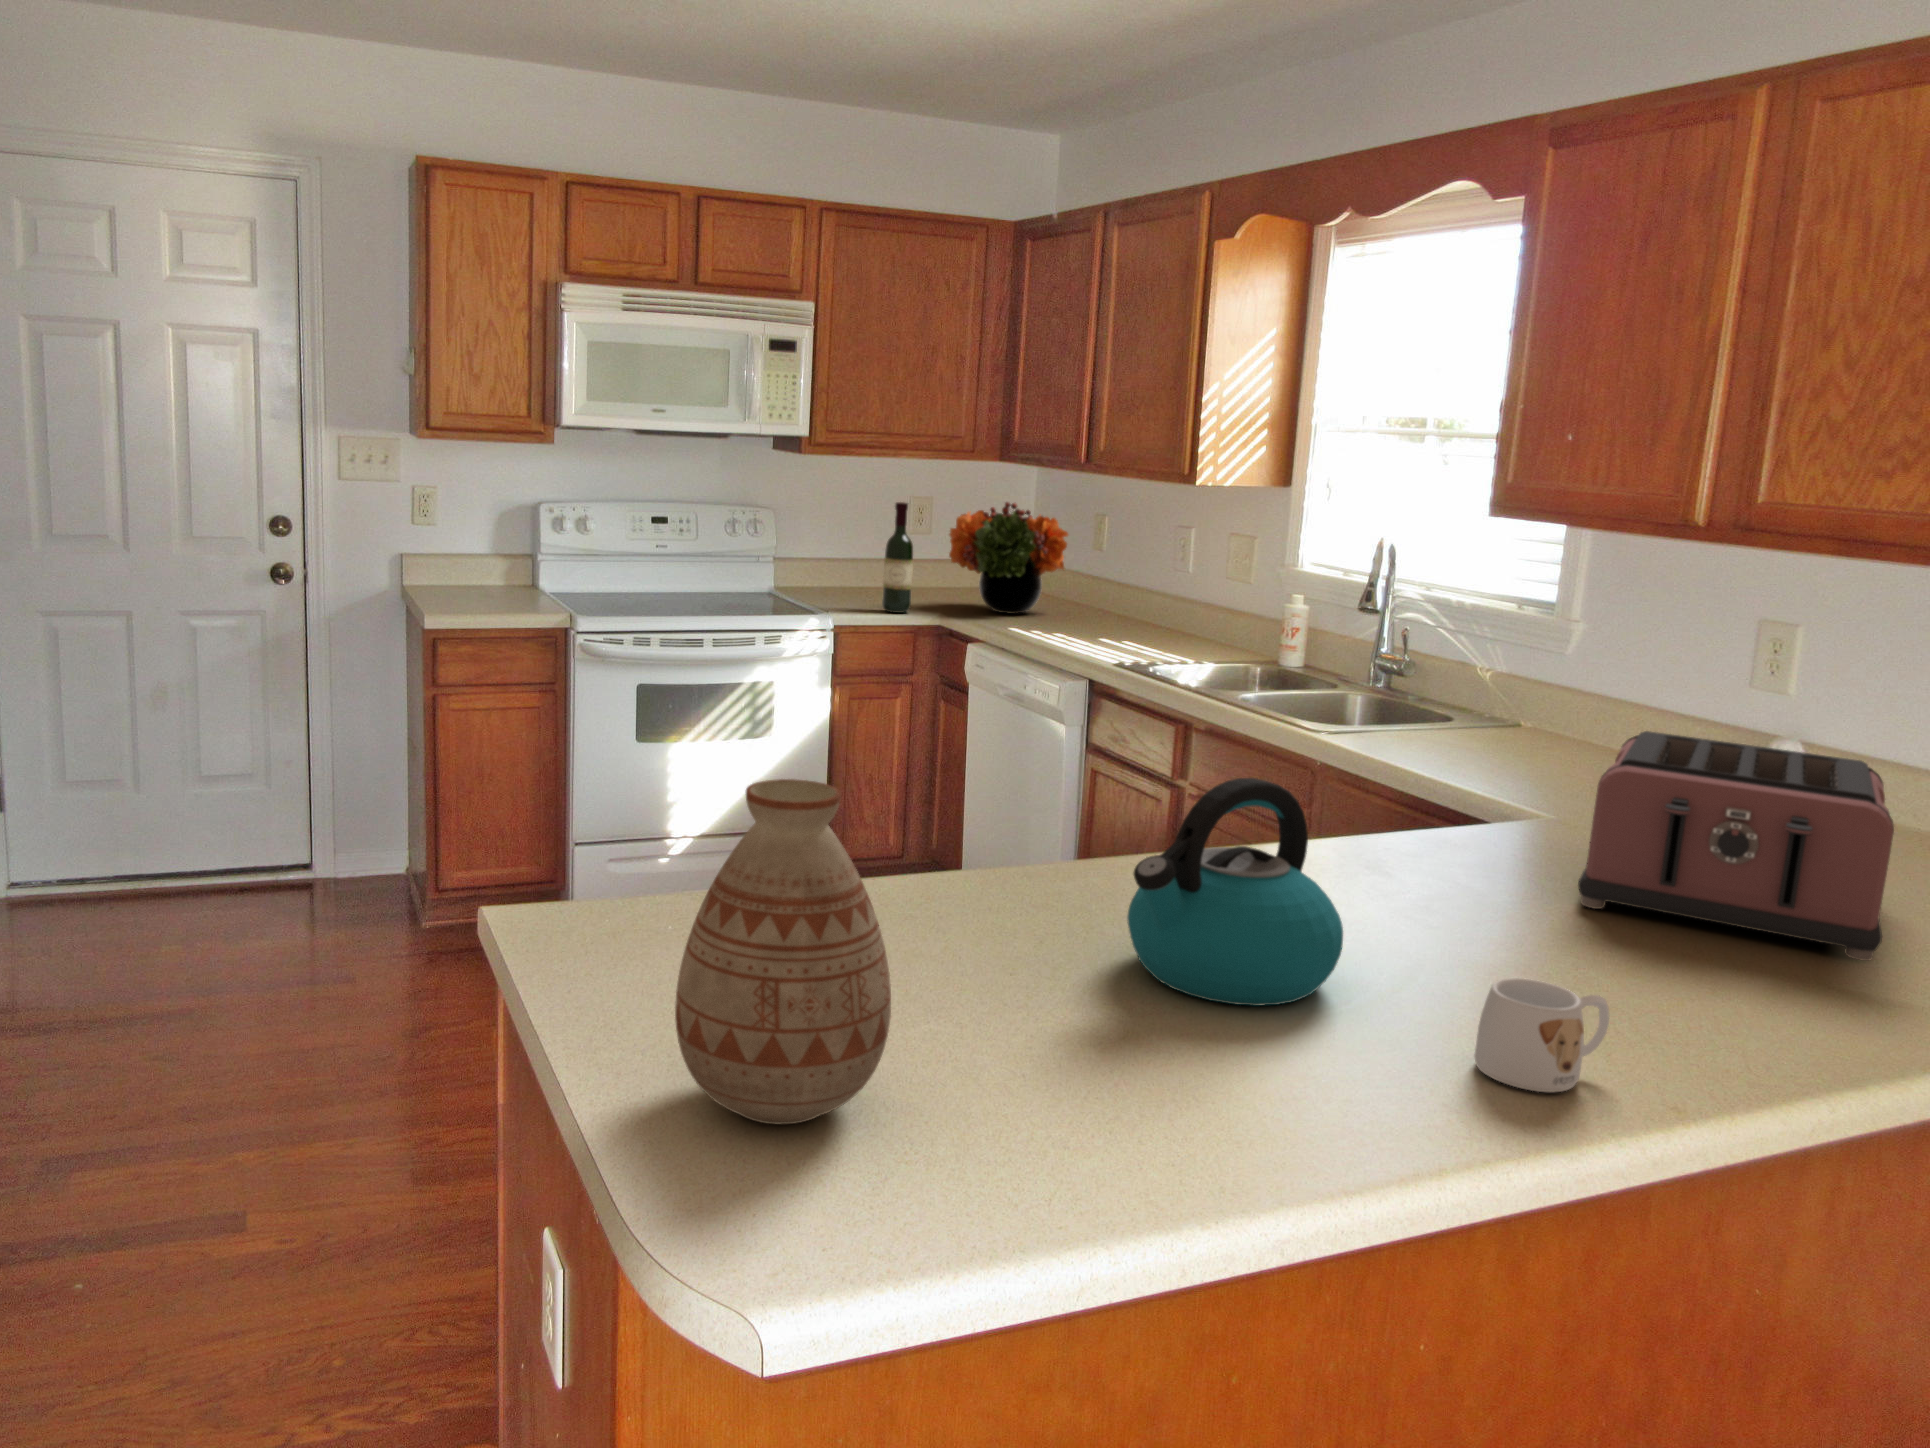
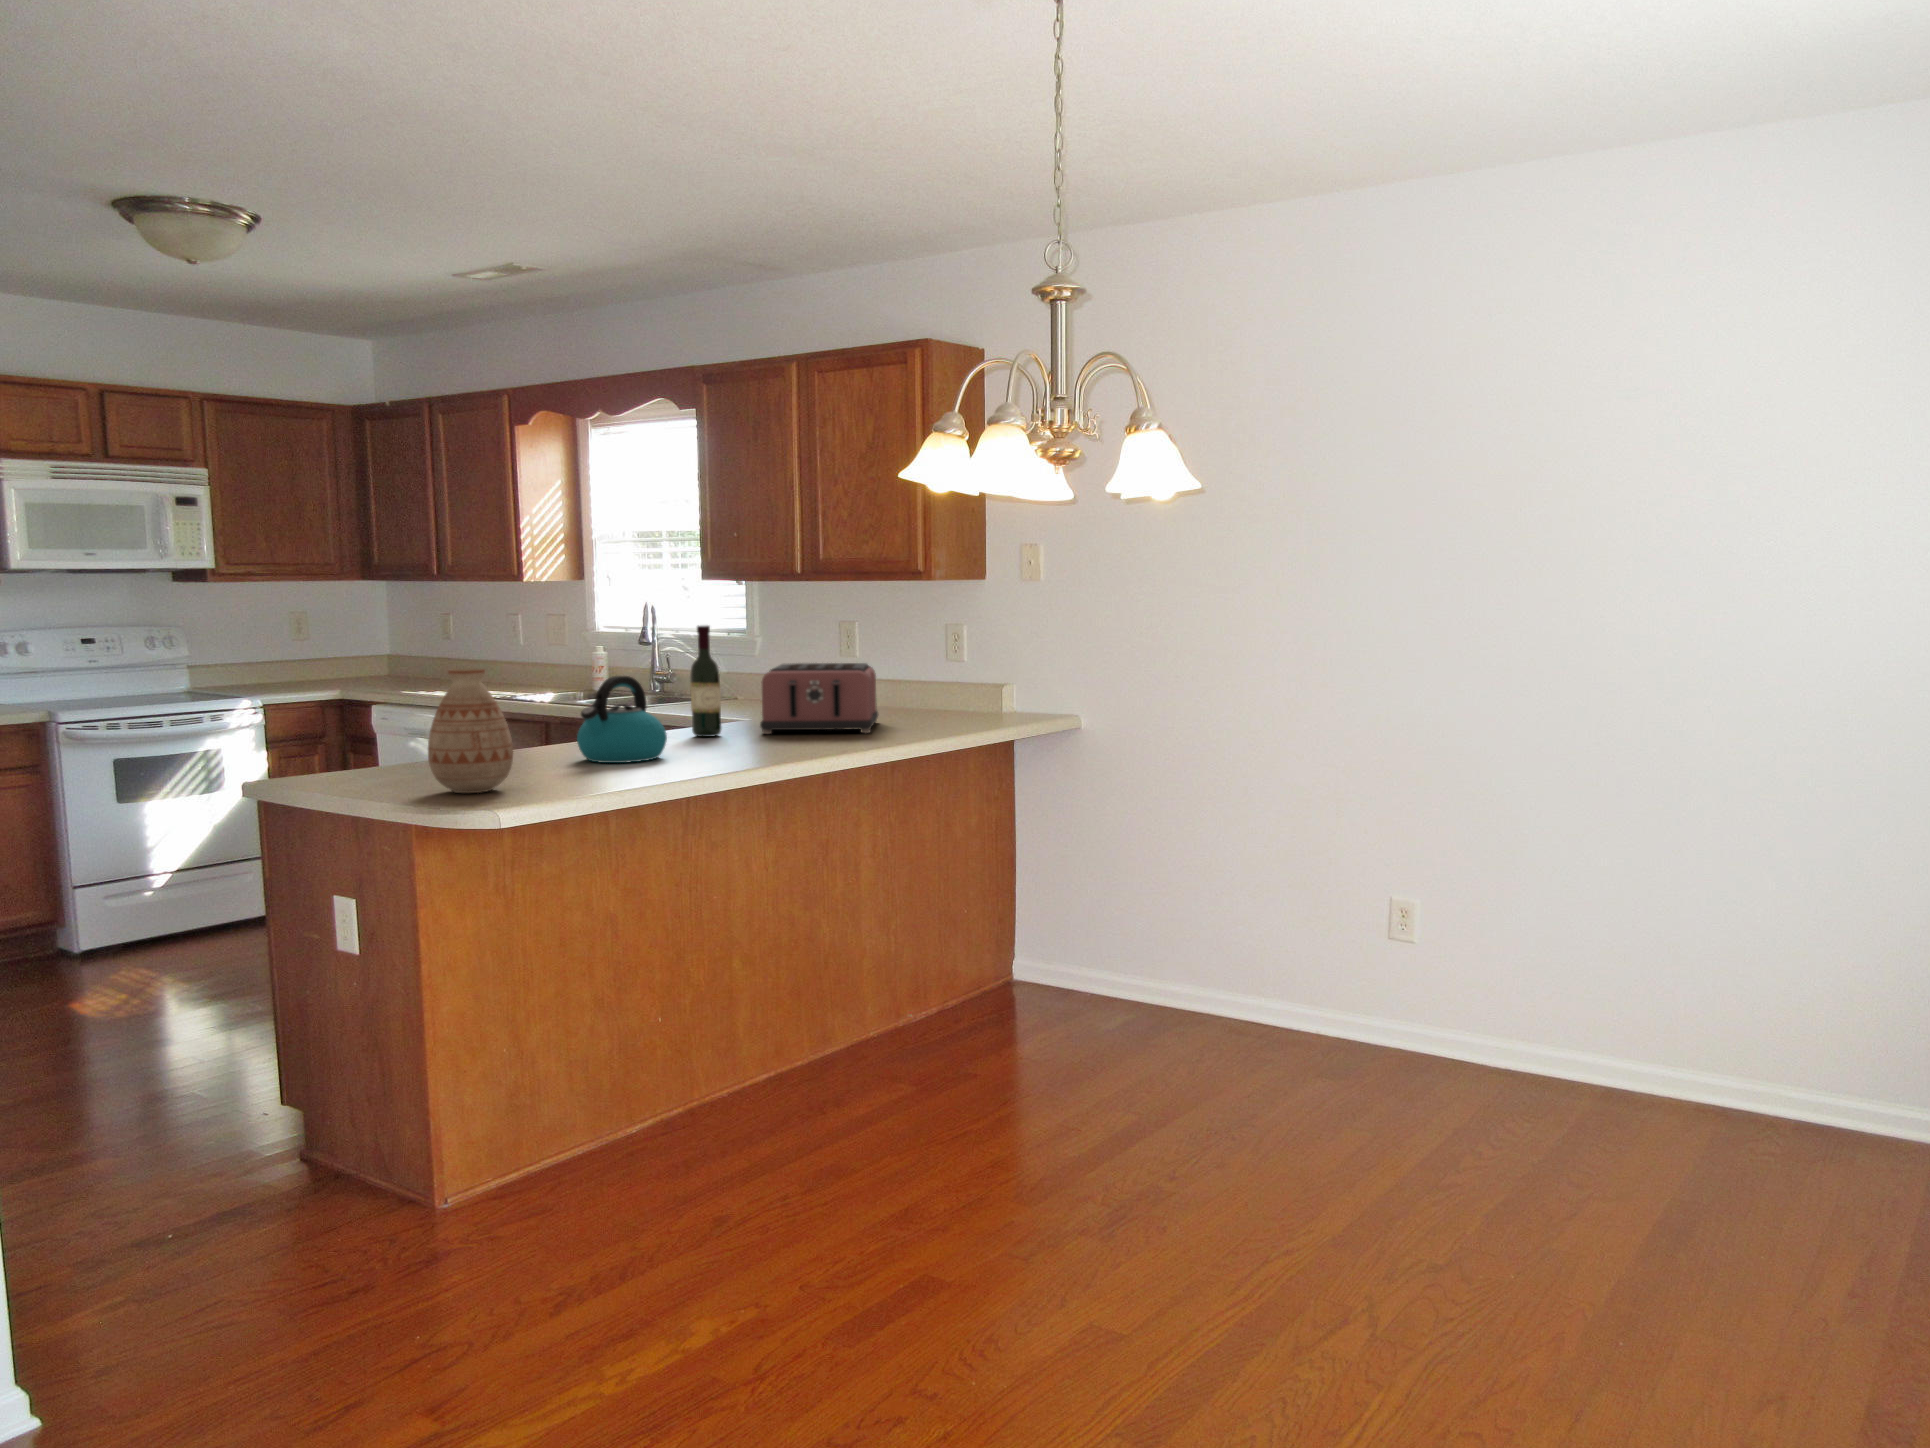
wine bottle: present [882,502,913,613] -> present [690,625,722,737]
flower arrangement: present [949,502,1068,614] -> none [336,606,431,685]
mug: present [1474,978,1609,1092] -> none [721,729,765,763]

